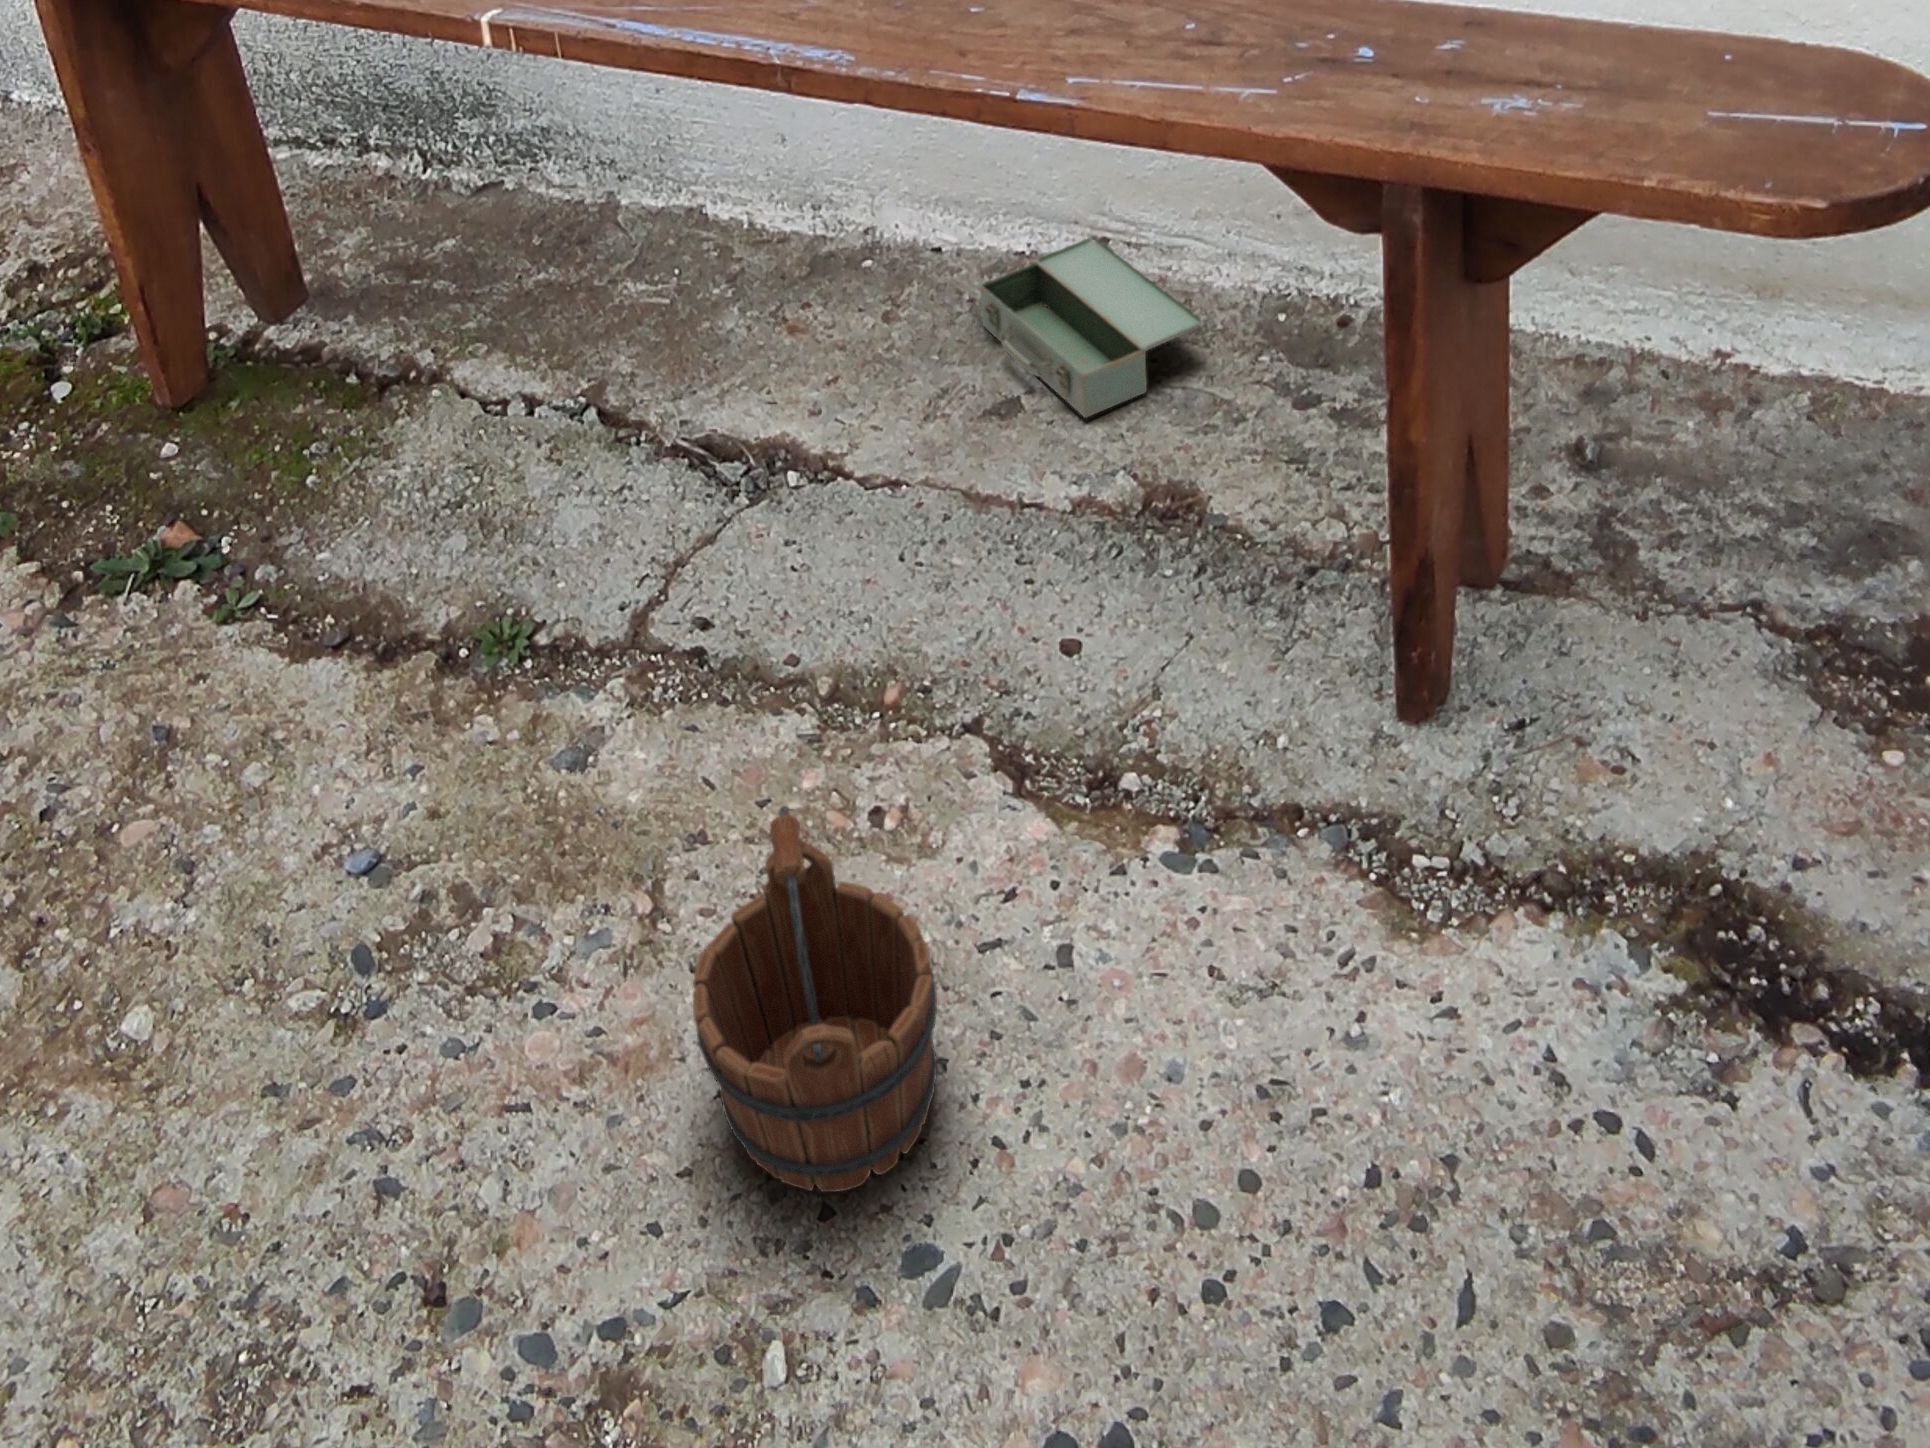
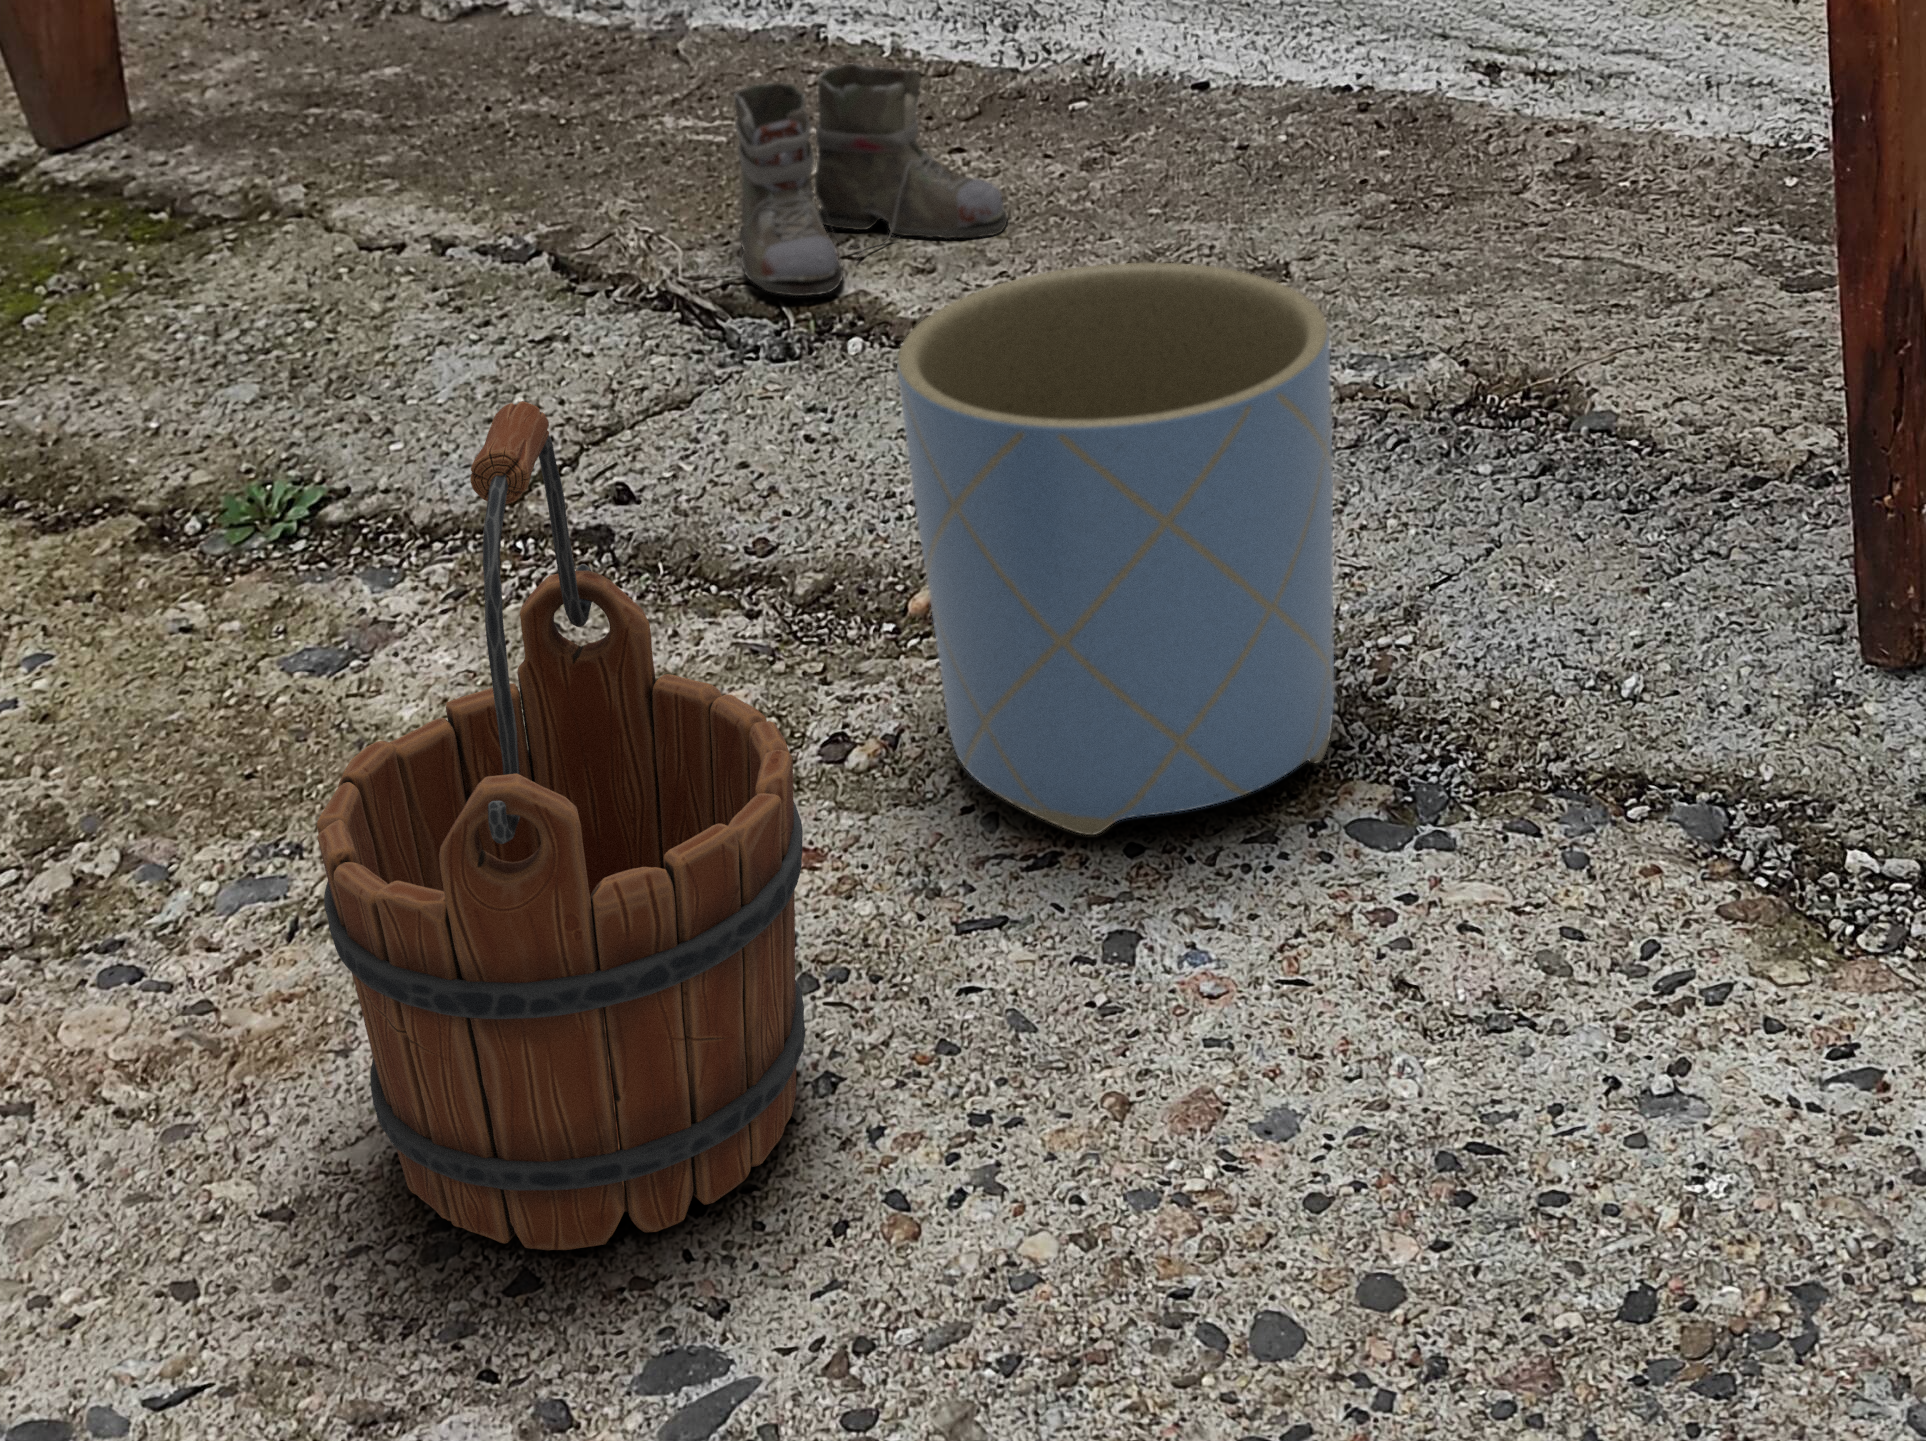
toolbox: present [979,239,1203,417] -> none [1237,40,1619,275]
boots: none [686,294,859,447] -> present [699,64,1008,296]
planter: none [913,556,1142,874] -> present [897,263,1335,835]

